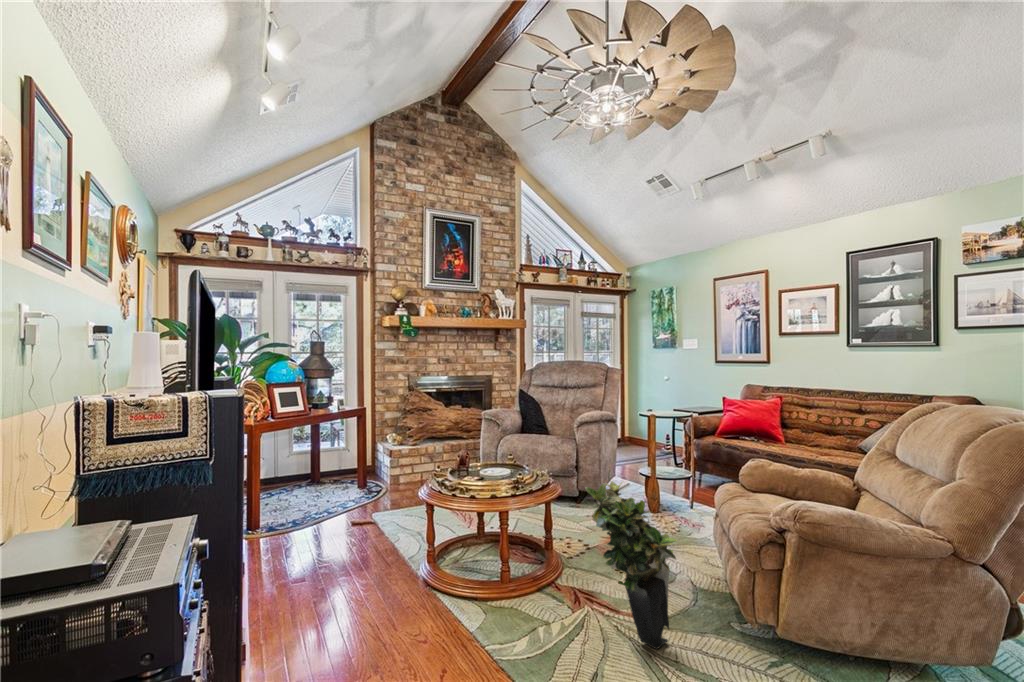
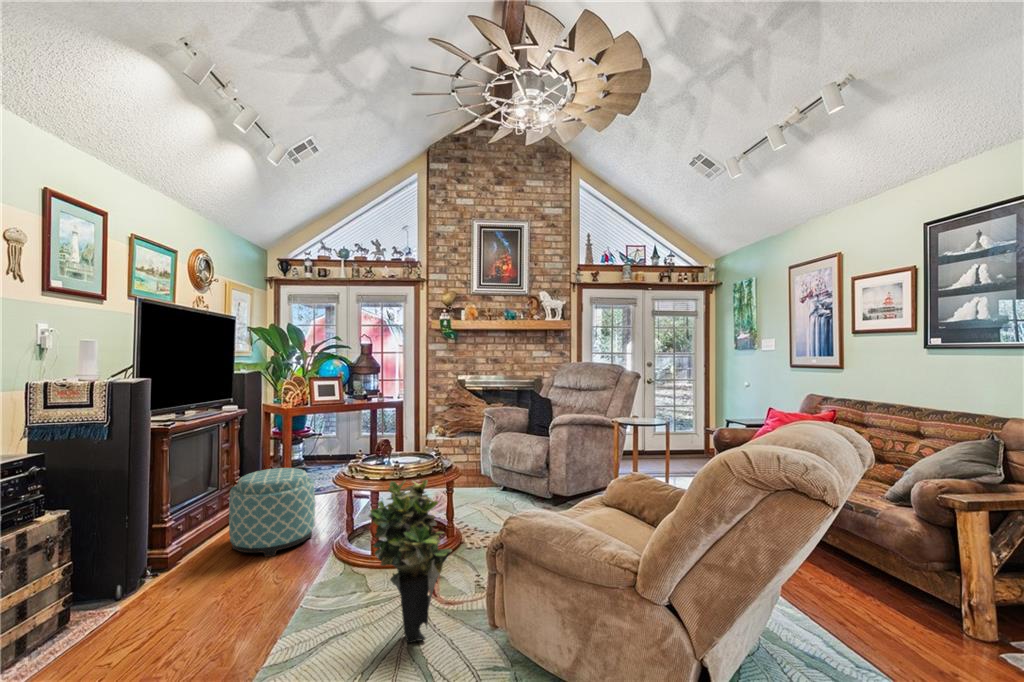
ottoman: none [286,495,388,611] -> present [229,468,315,557]

